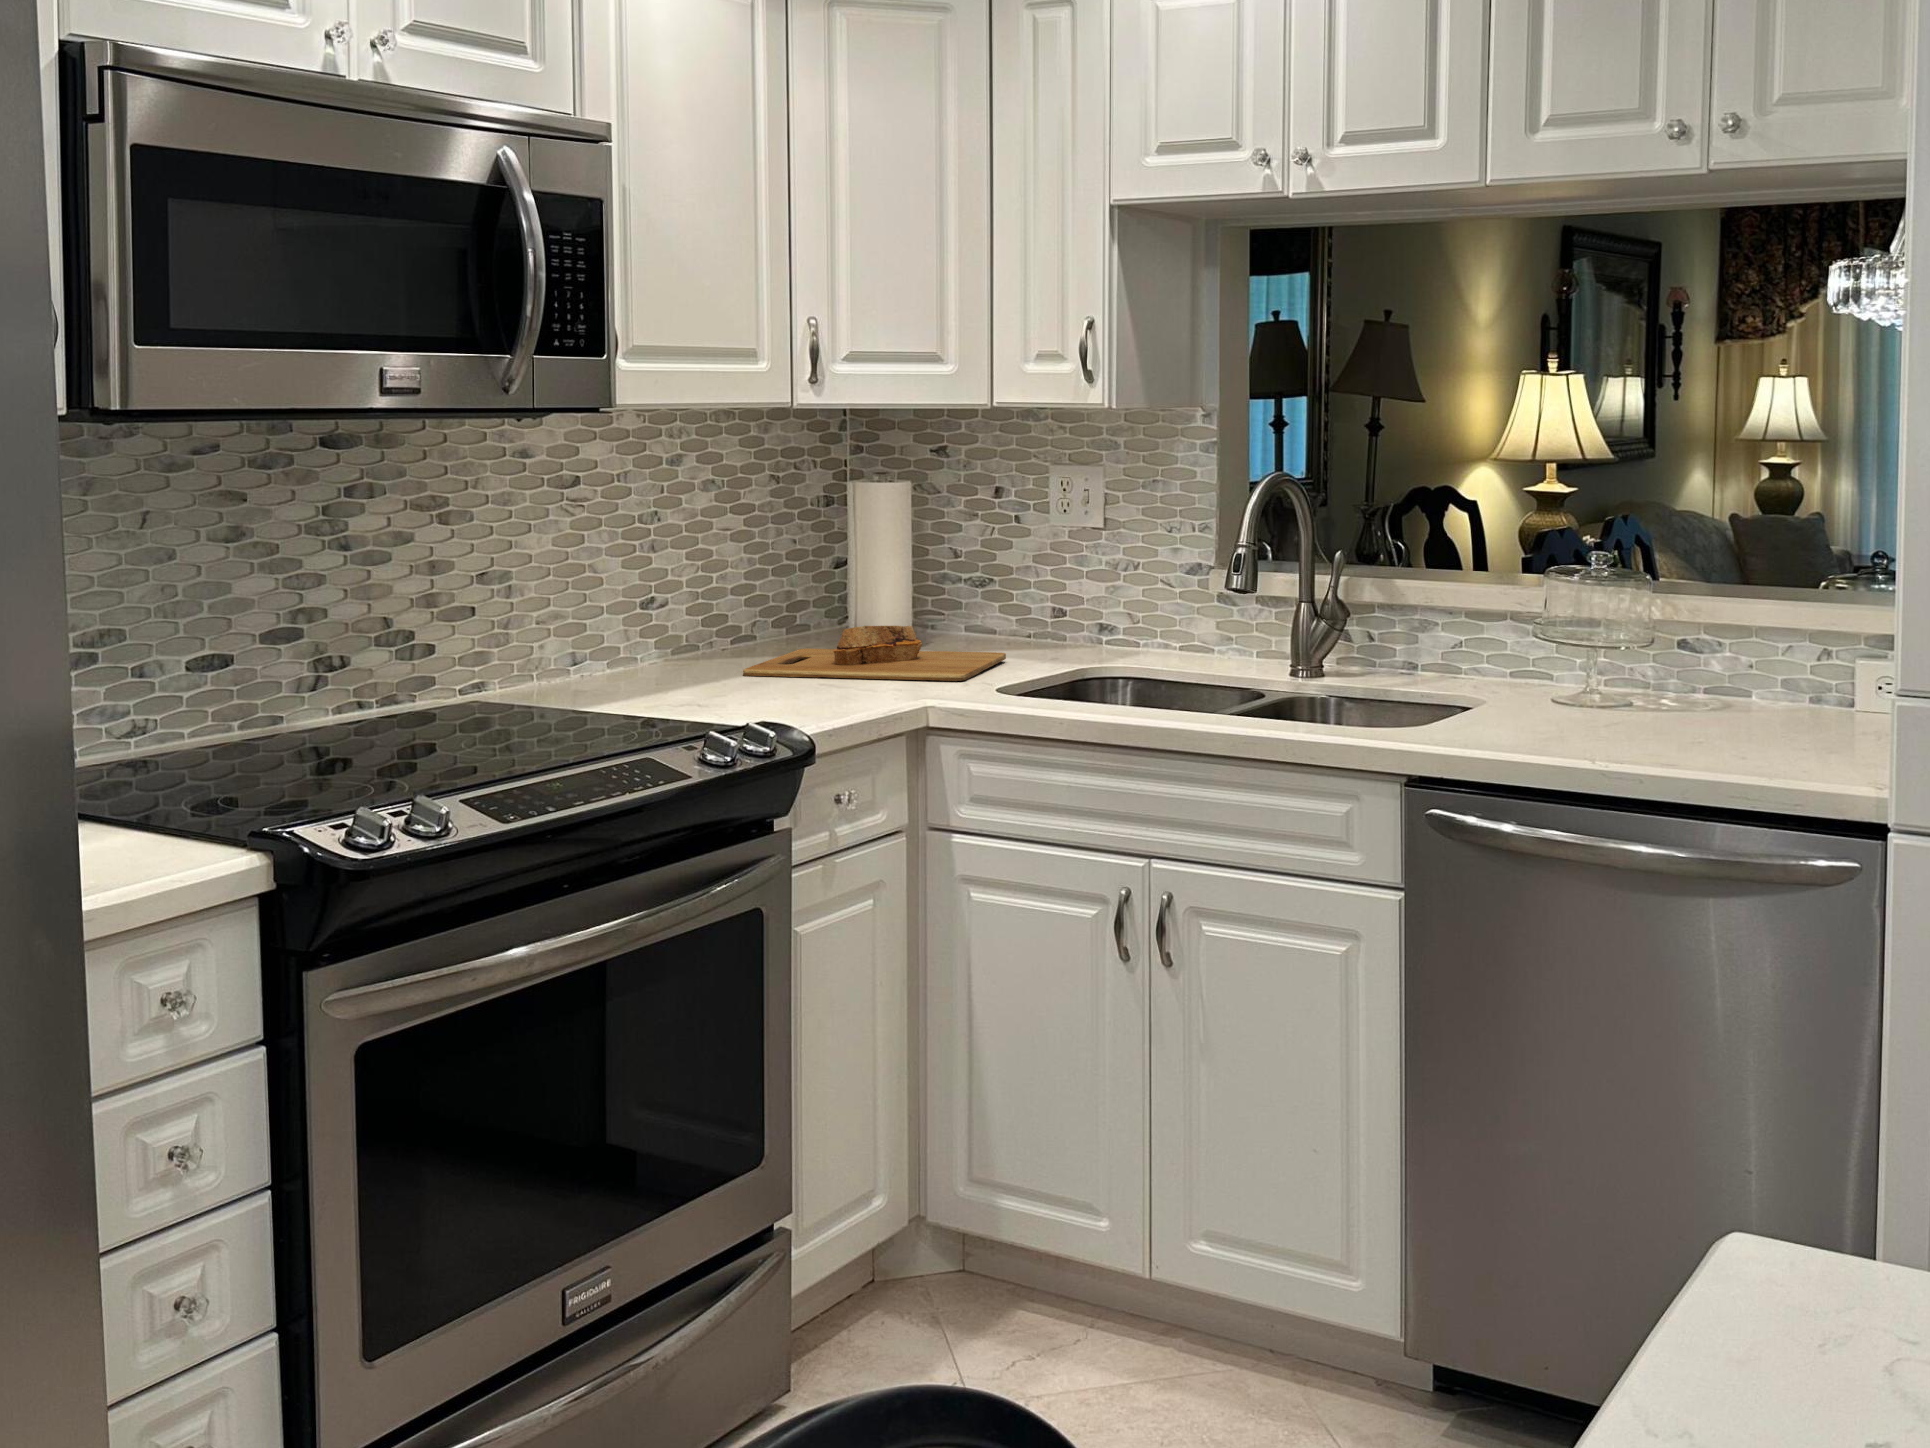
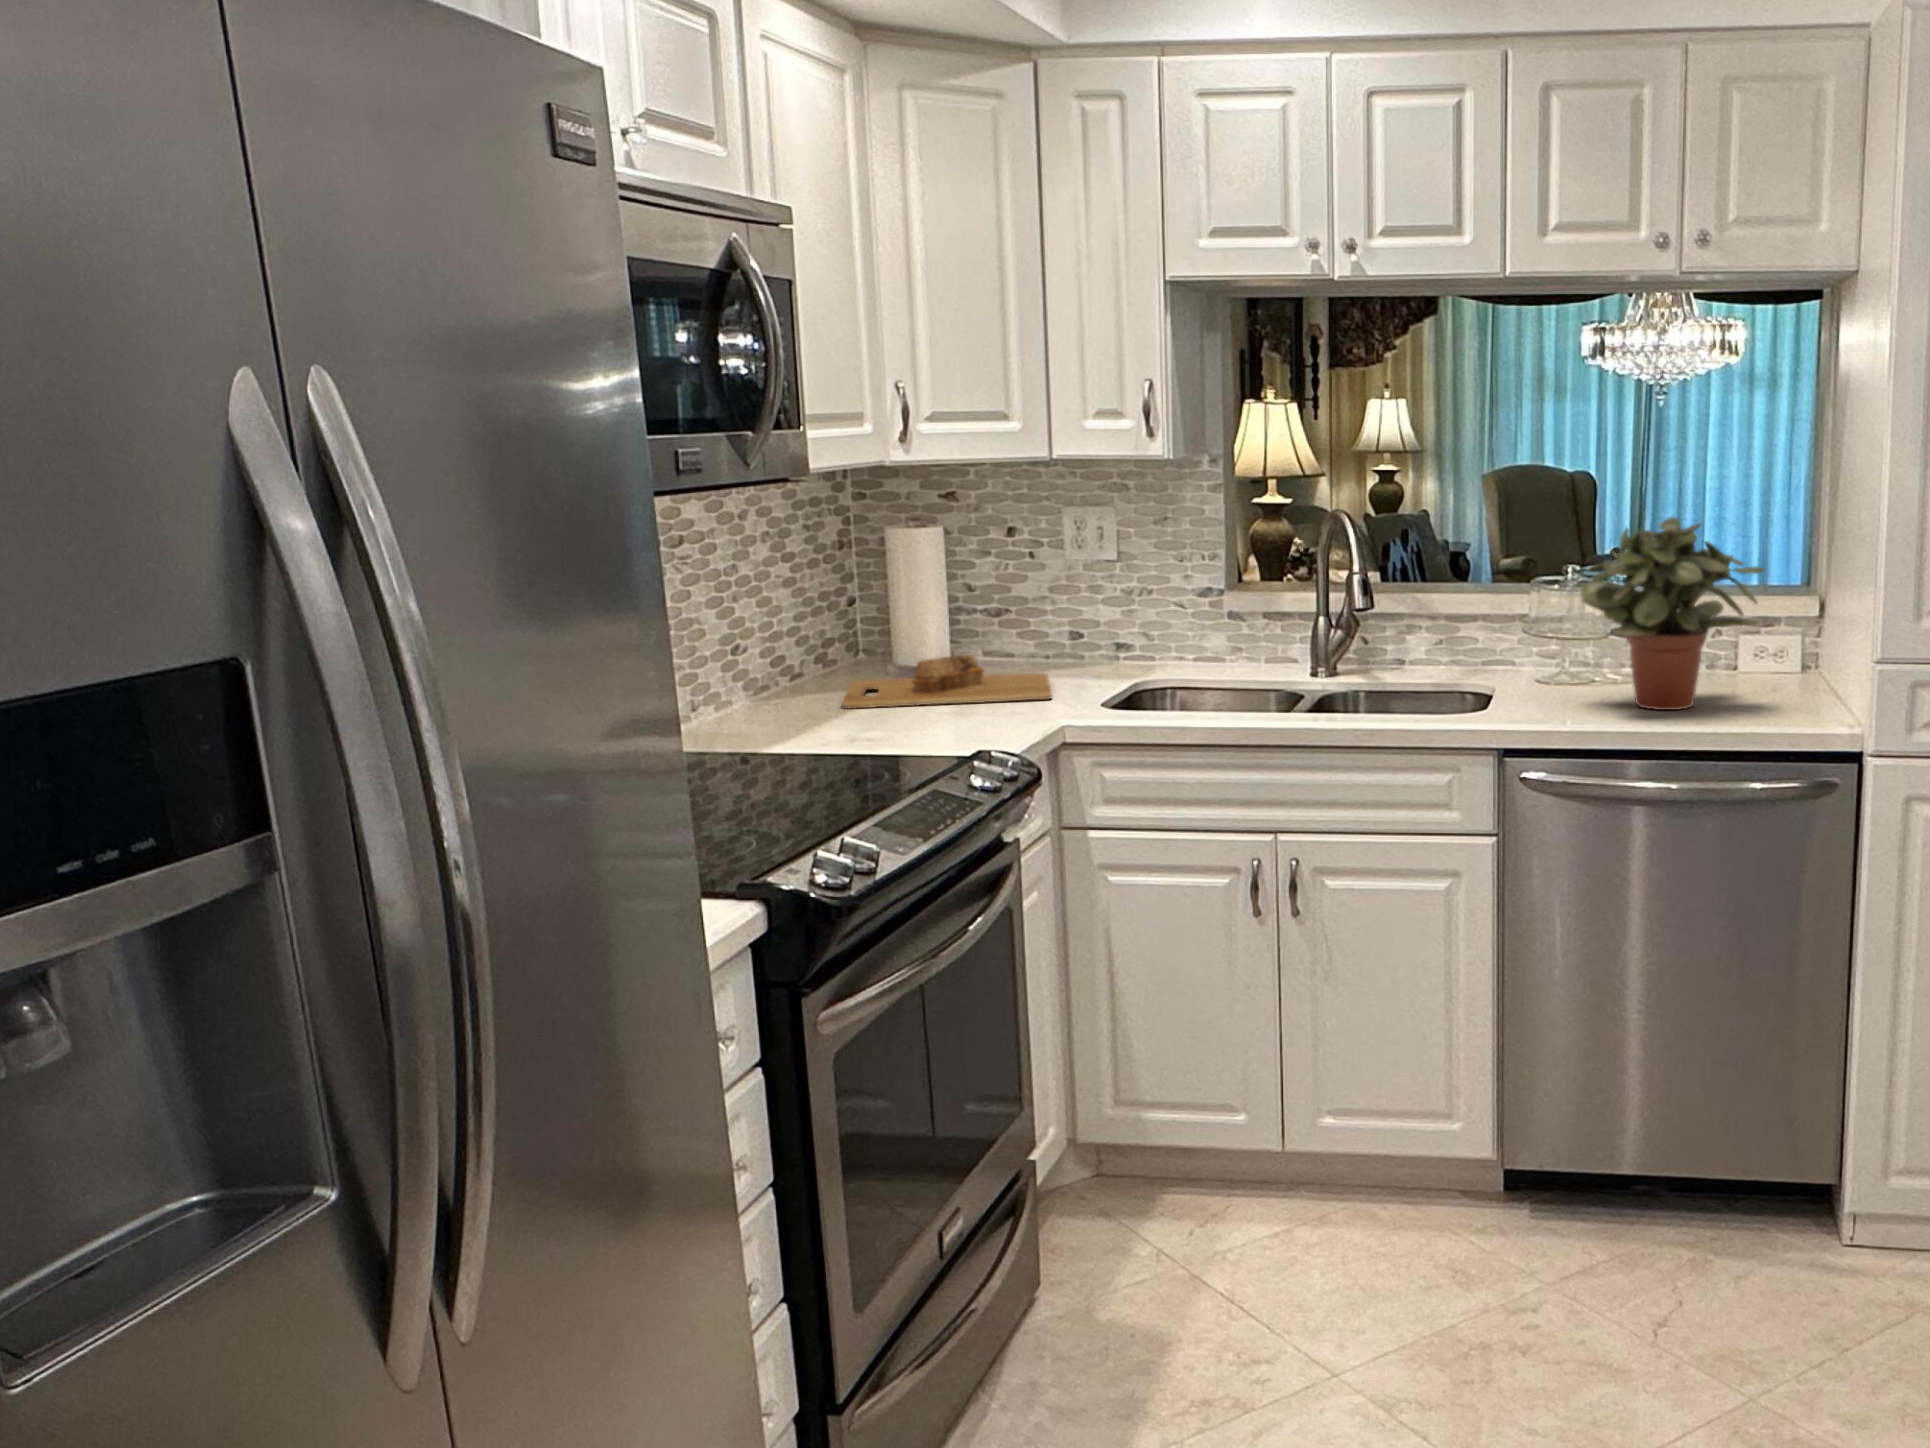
potted plant: none [1546,485,1806,747] -> present [1581,517,1765,710]

